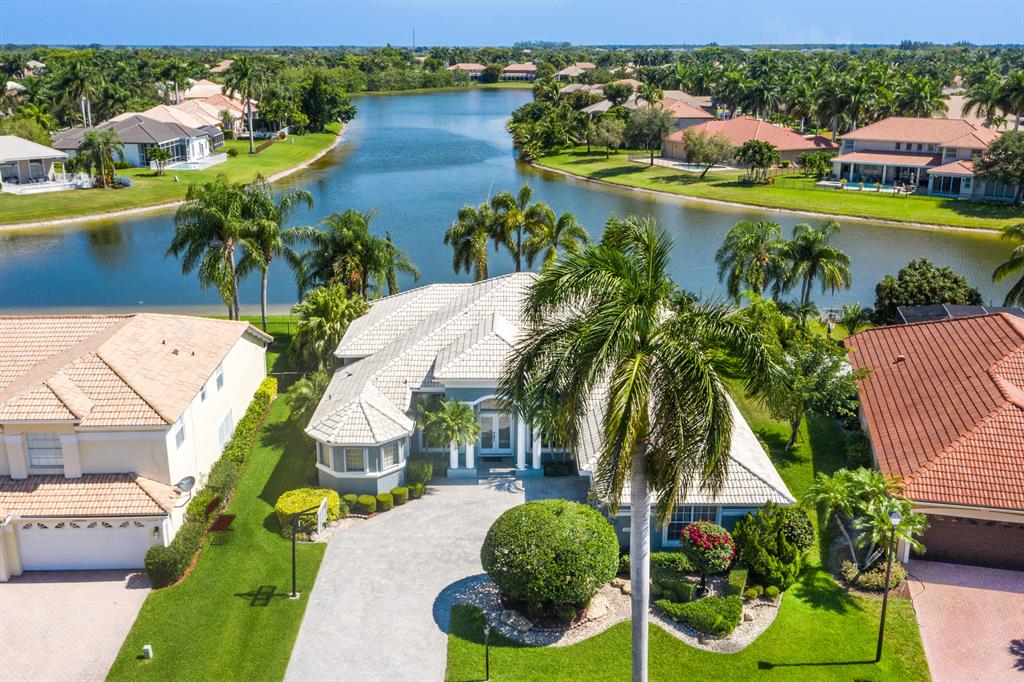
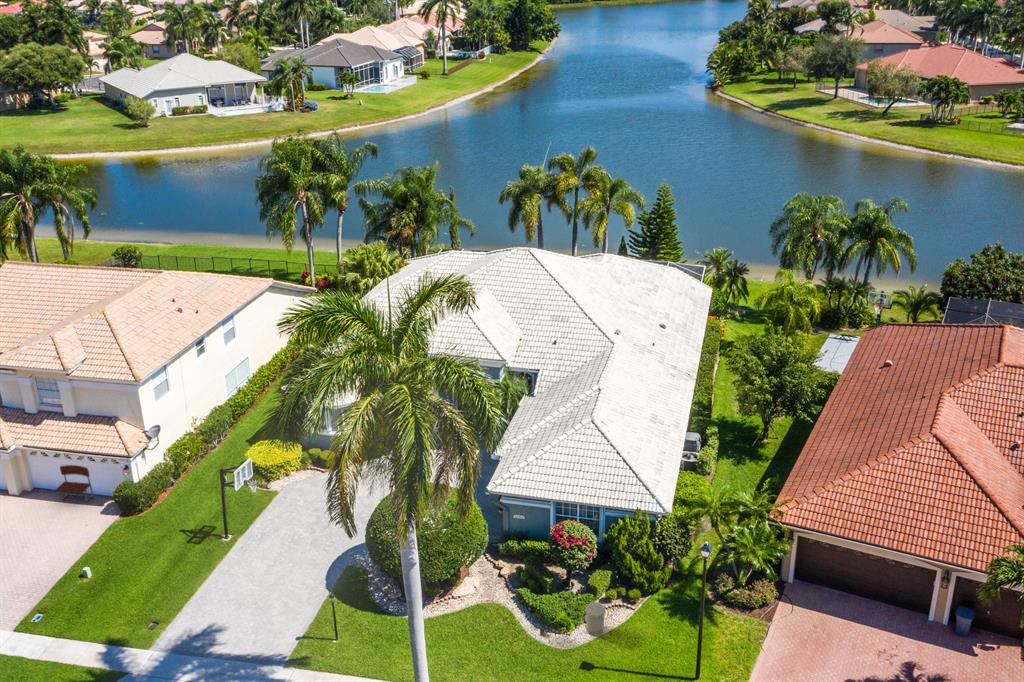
bench: present [204,497,236,545] -> present [55,465,94,502]
trash can: none [741,600,764,636] -> present [585,602,606,636]

